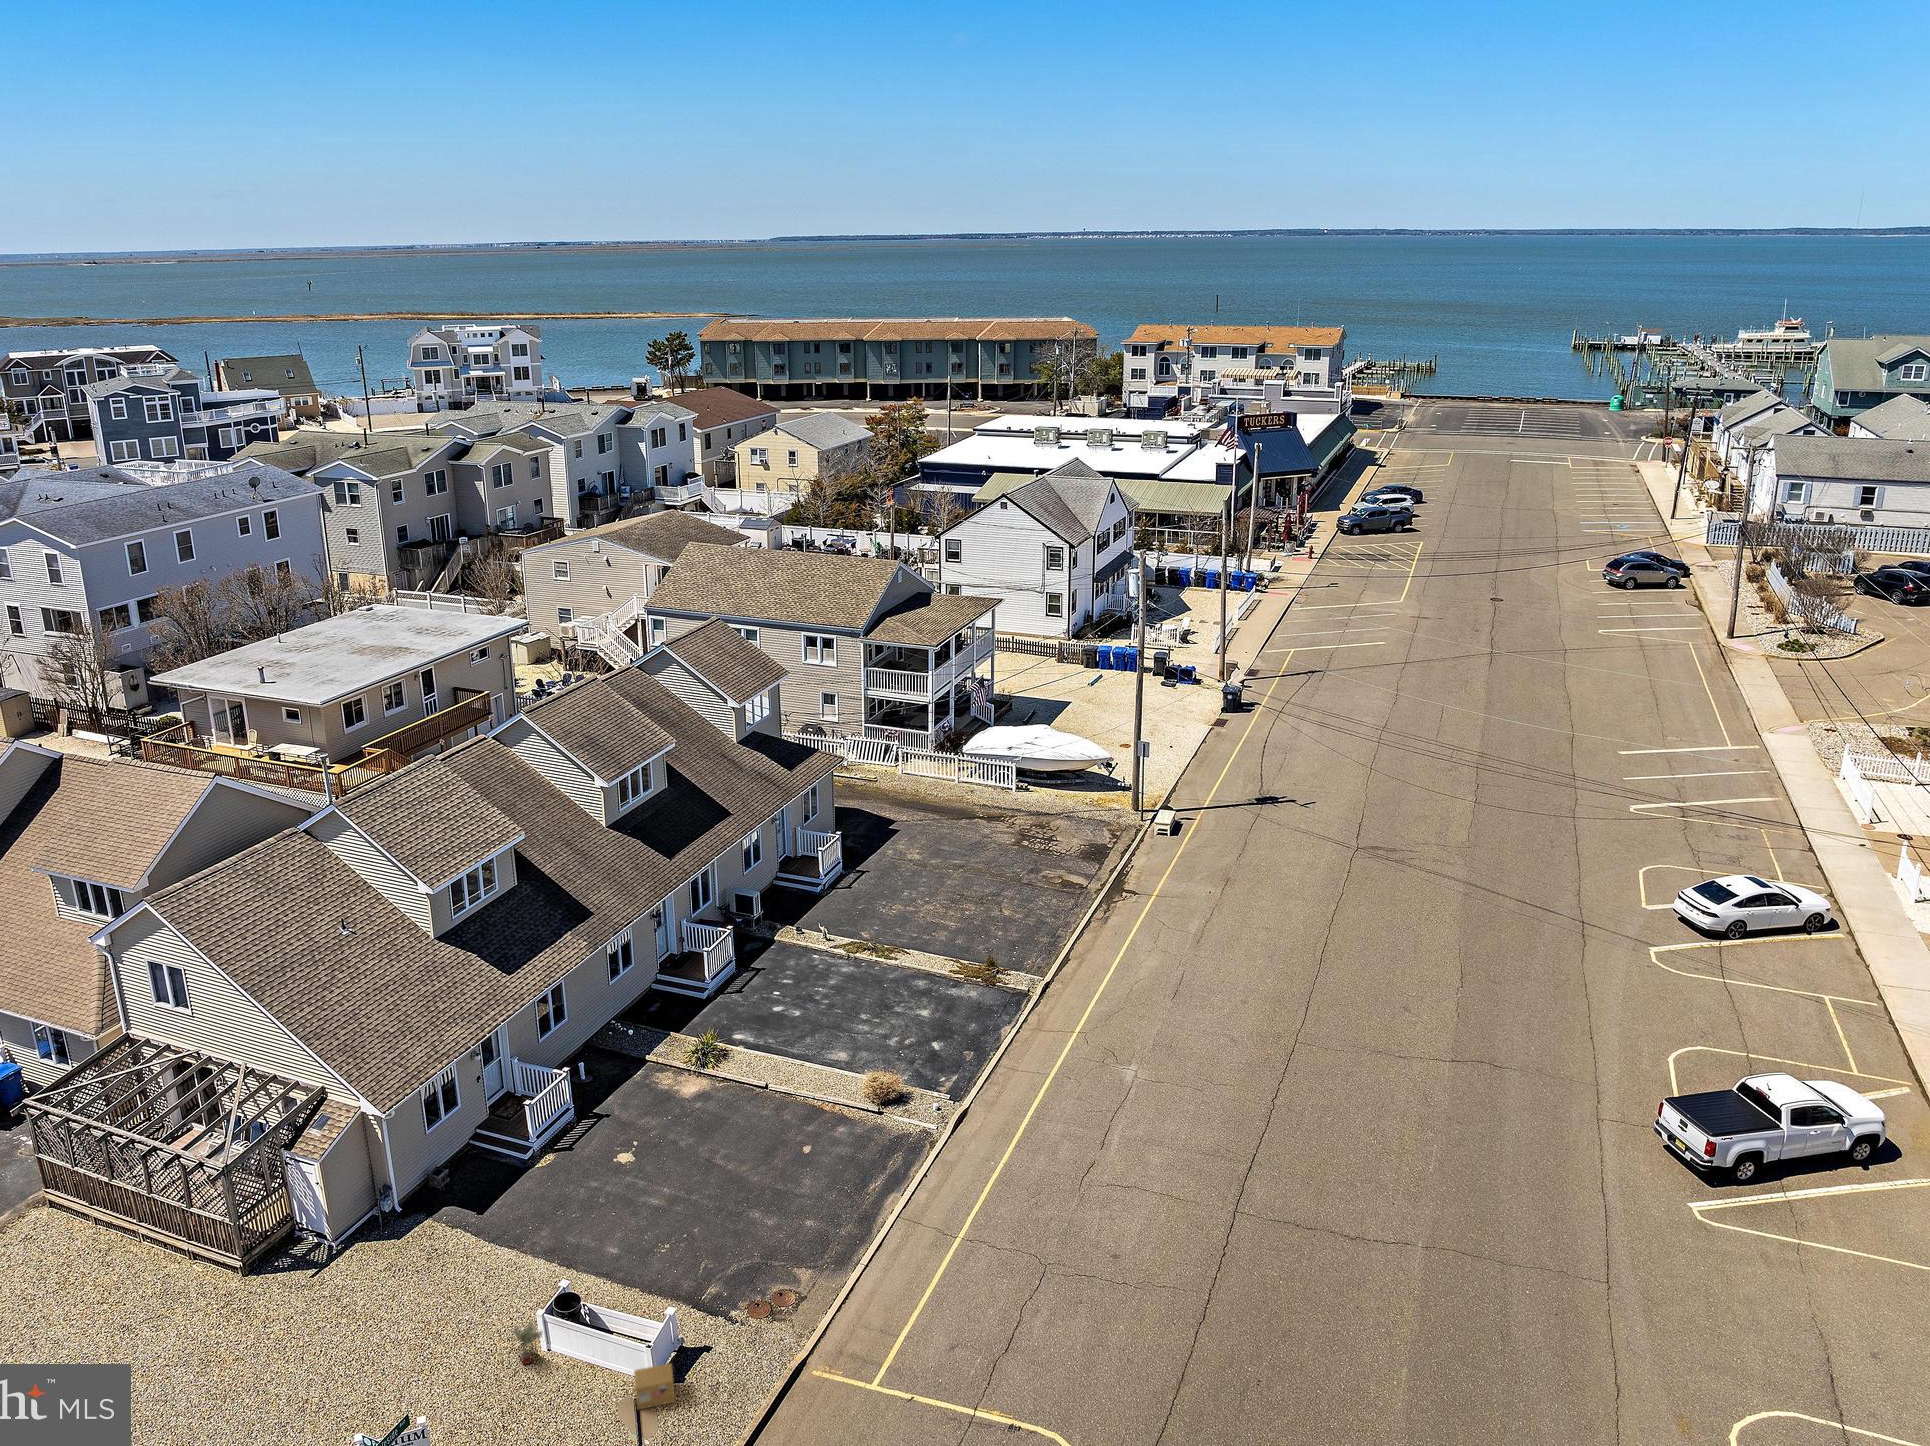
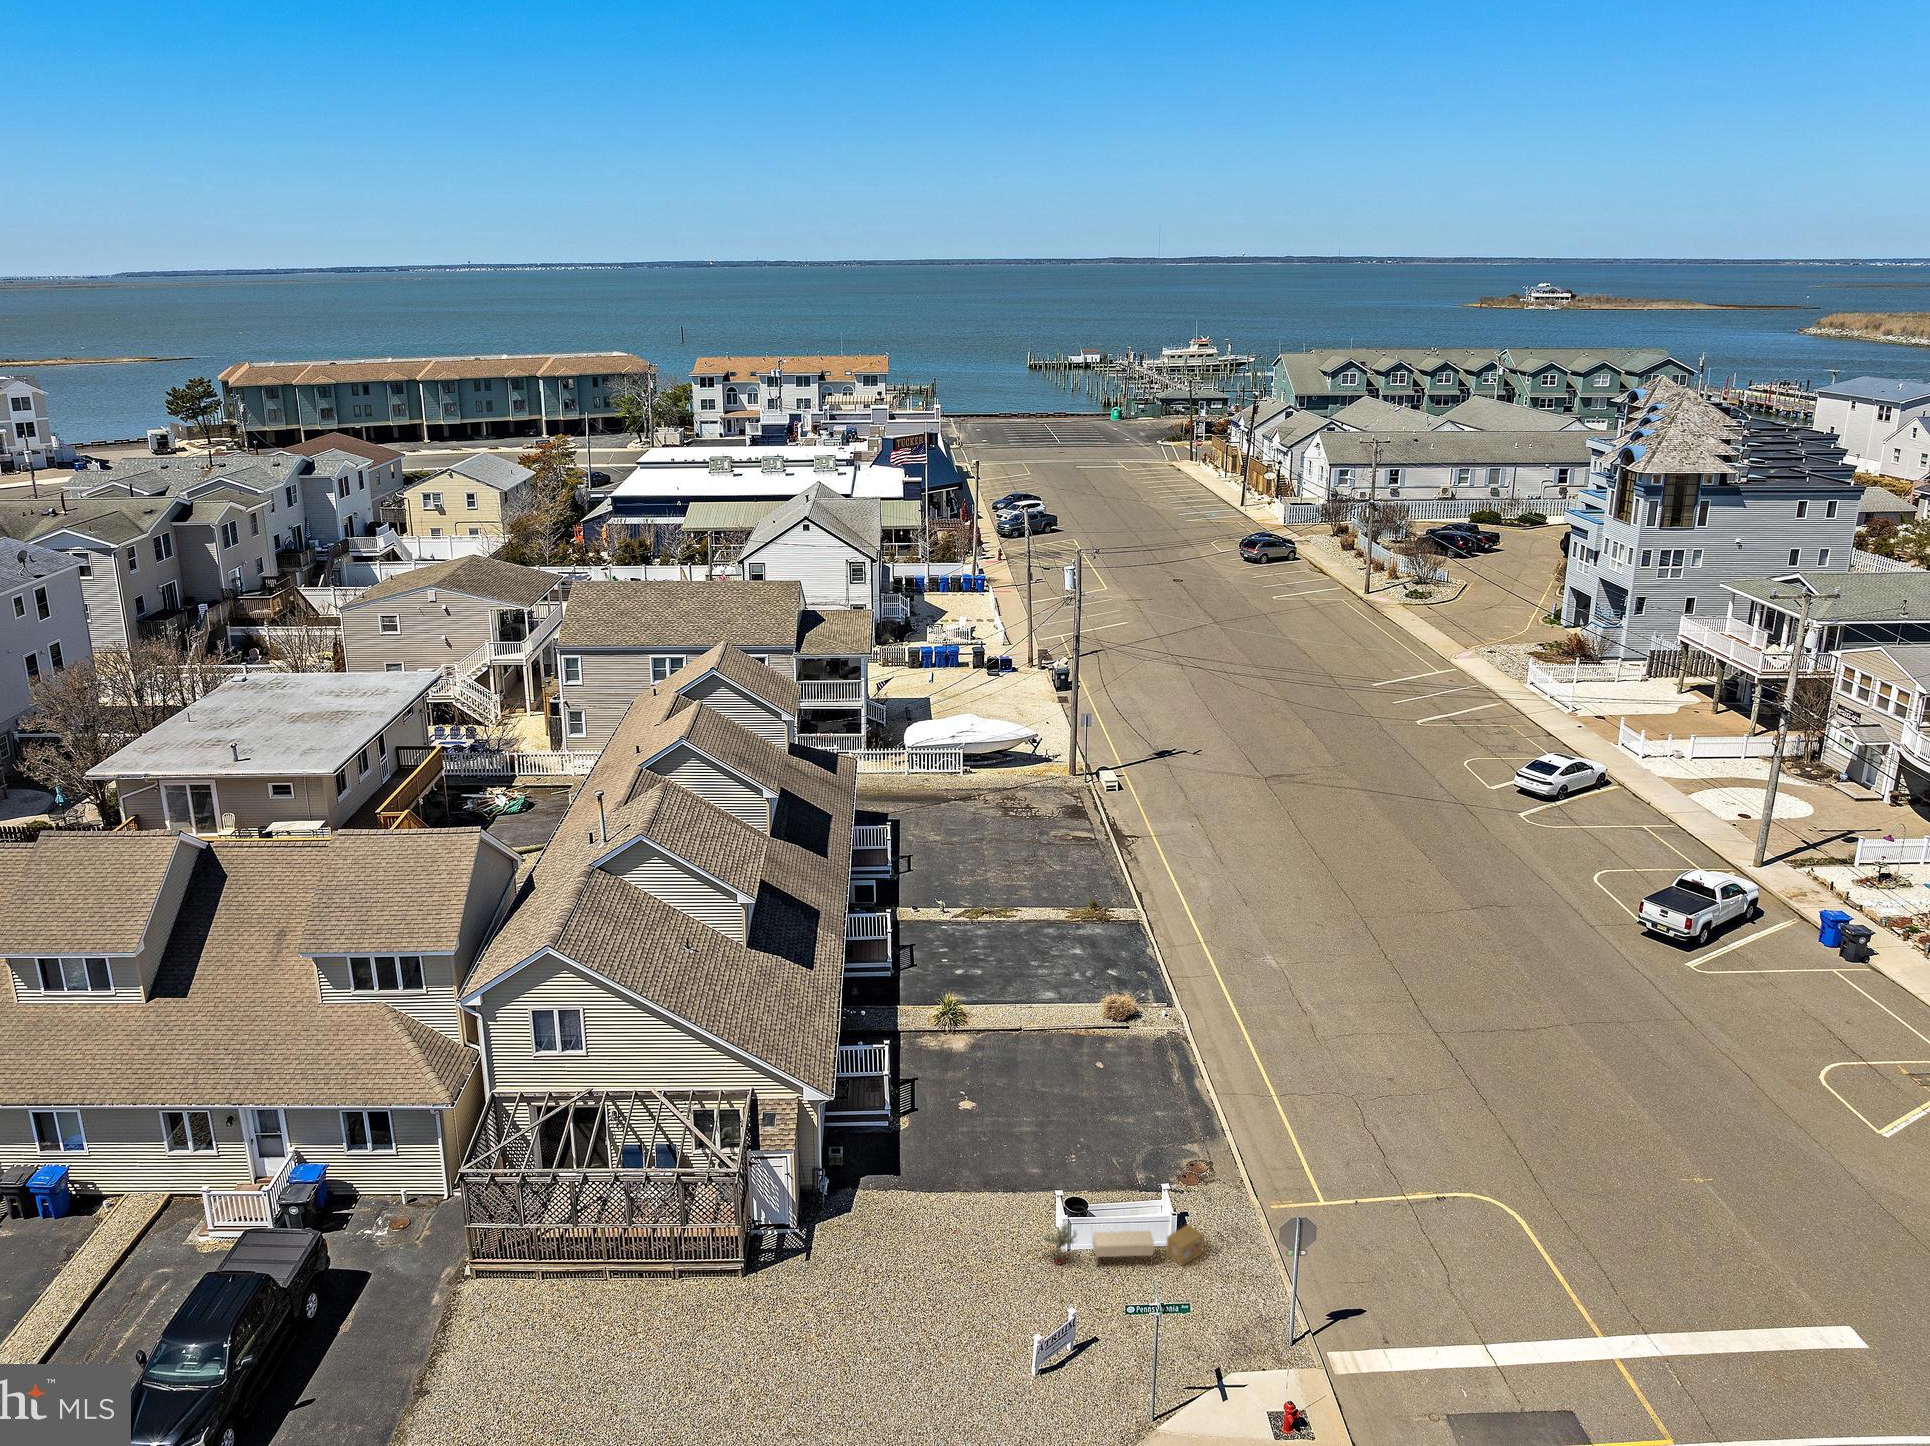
bench: none [552,1340,623,1398] -> present [1093,1231,1154,1266]

